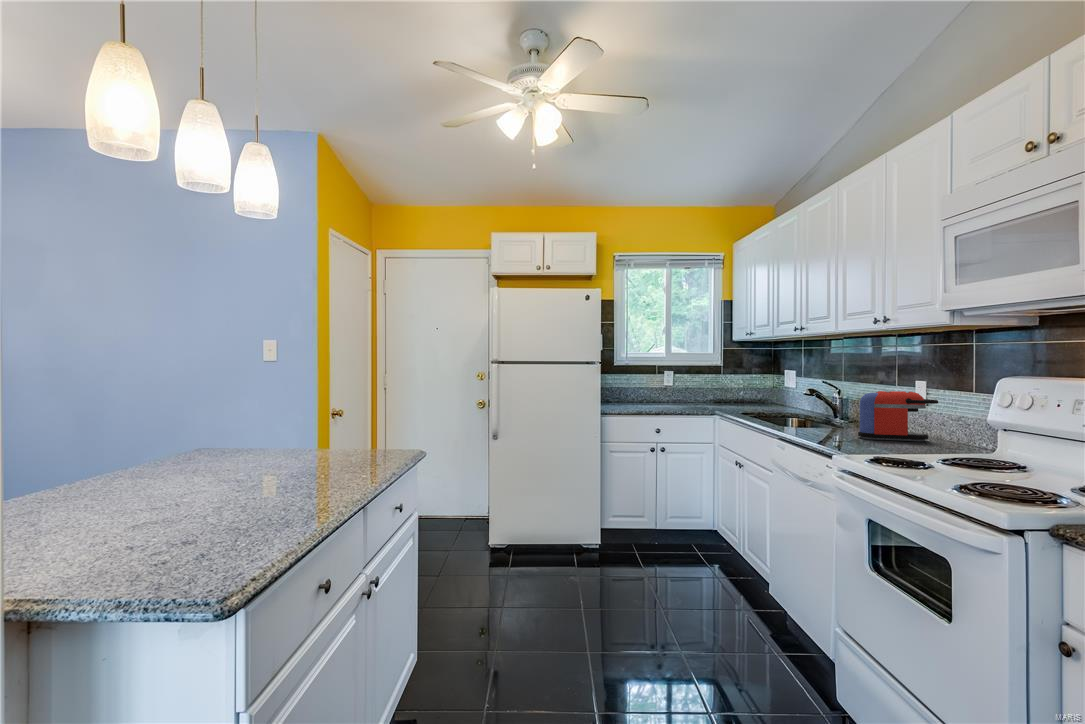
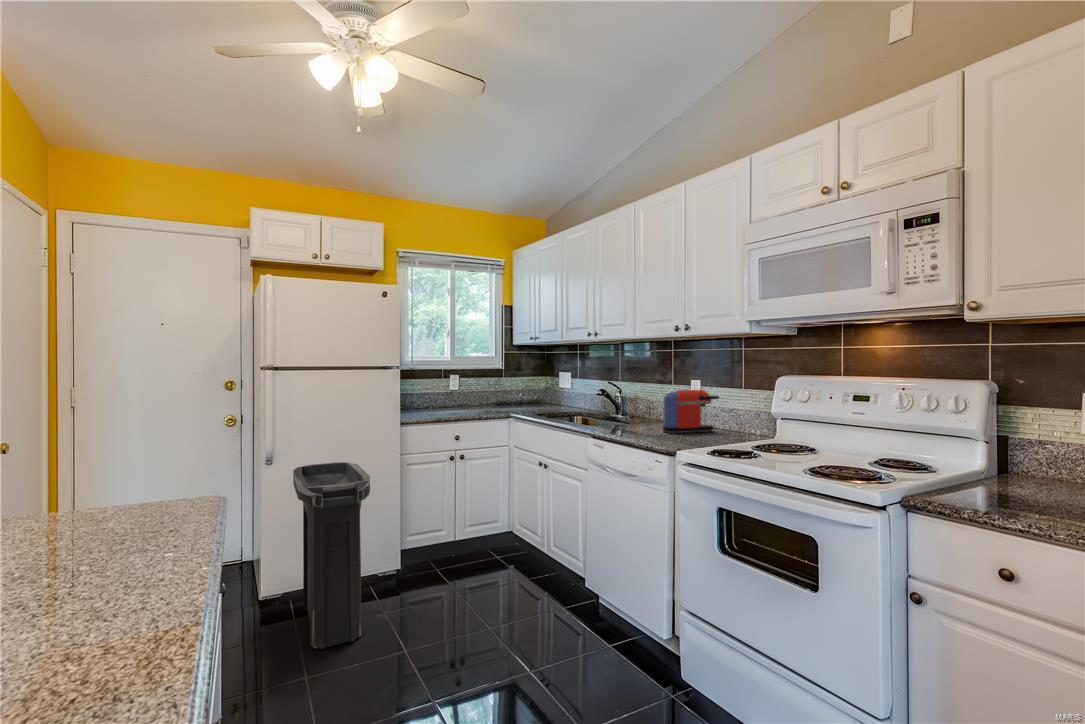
trash can: none [506,441,561,588] -> present [293,462,370,649]

